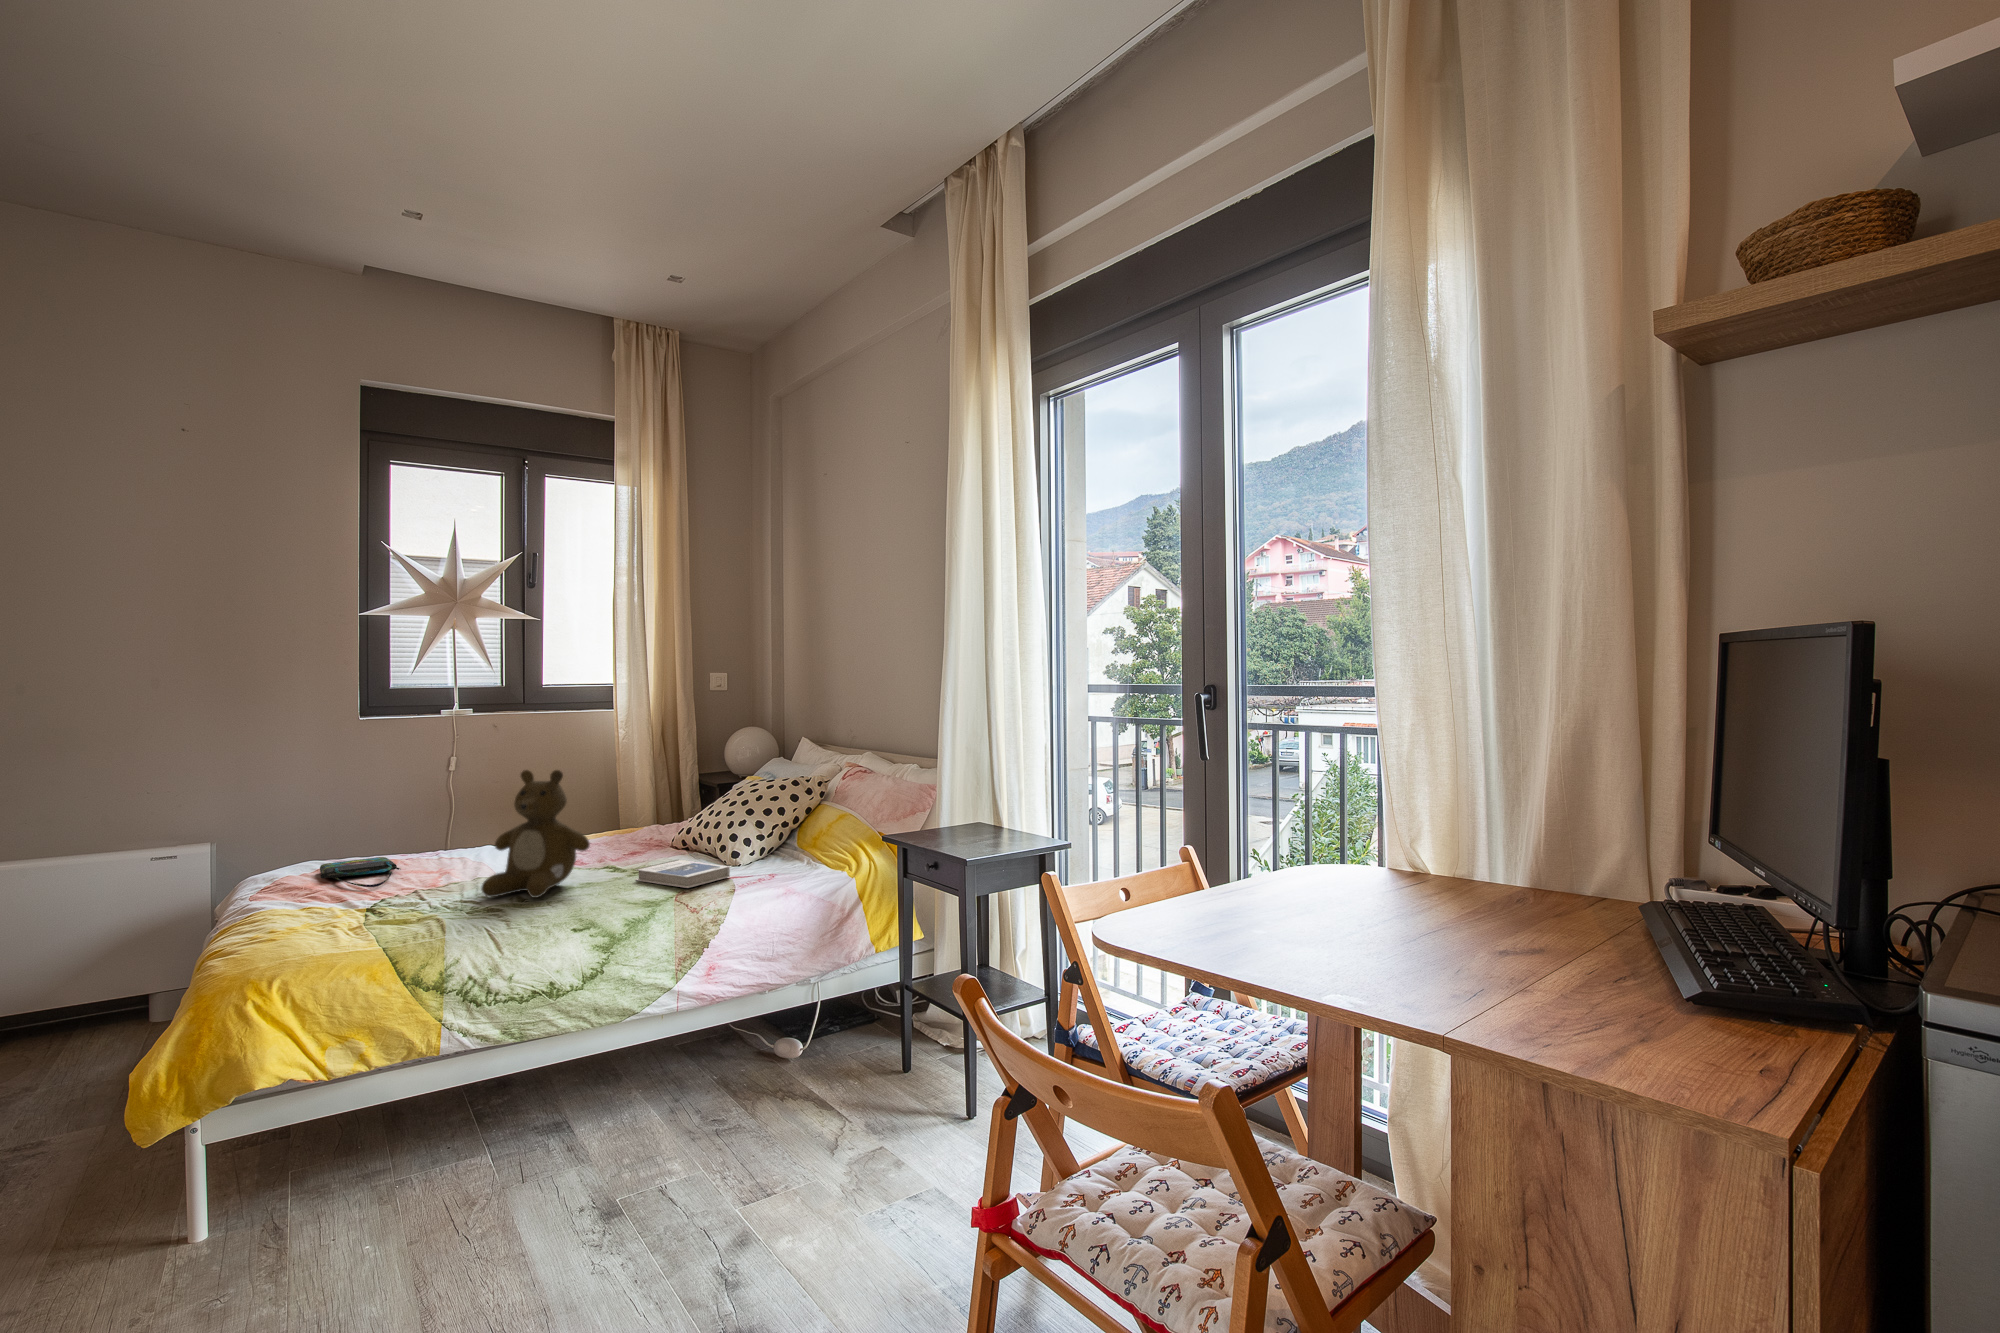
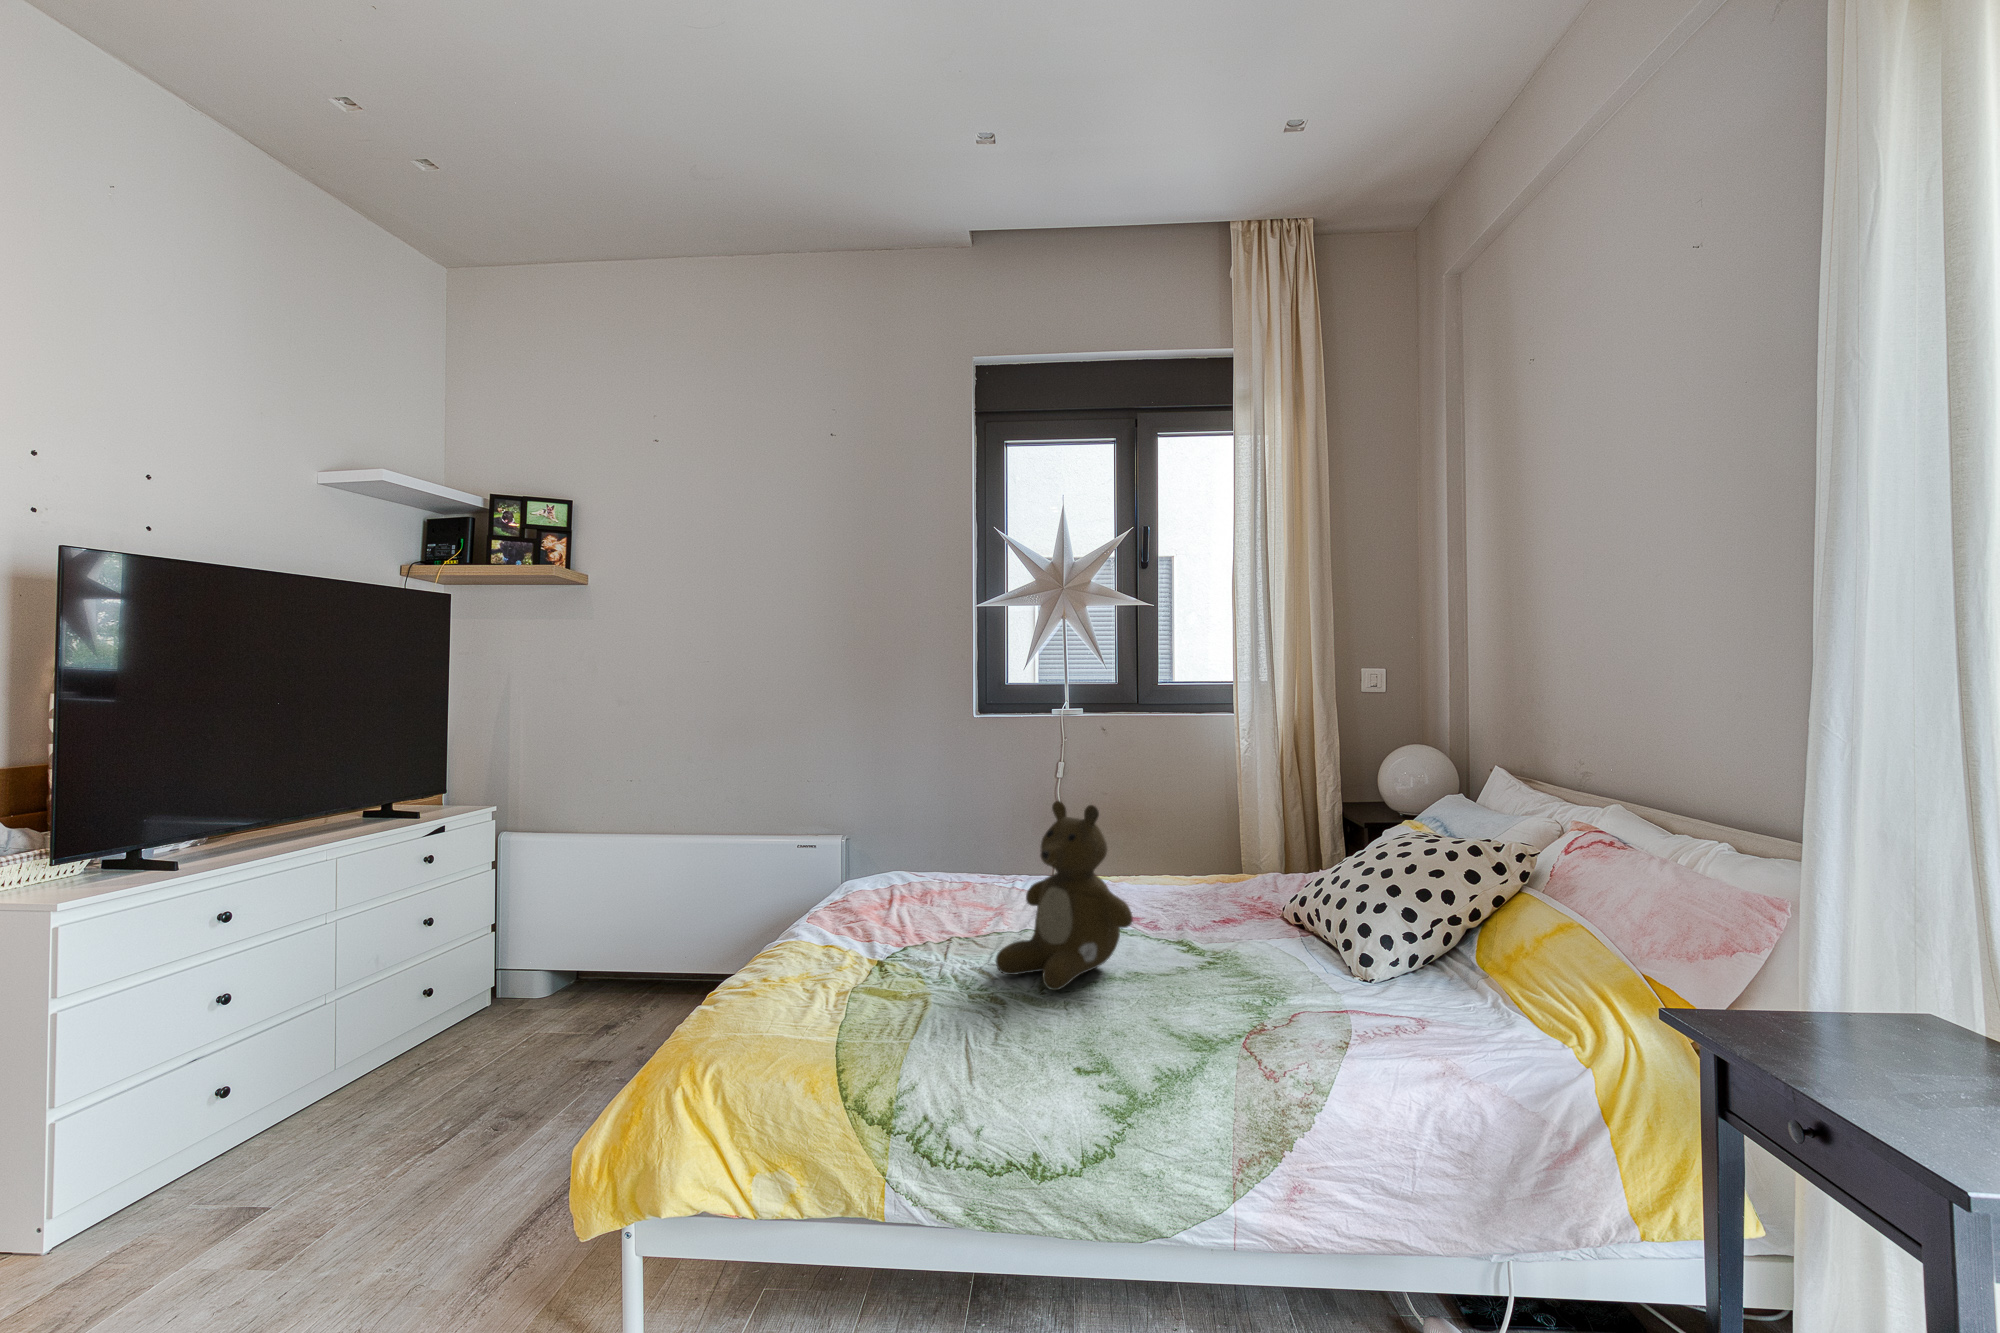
tote bag: present [320,857,400,887] -> none [879,881,957,926]
hardback book: present [635,860,730,888] -> none [1199,955,1345,1022]

